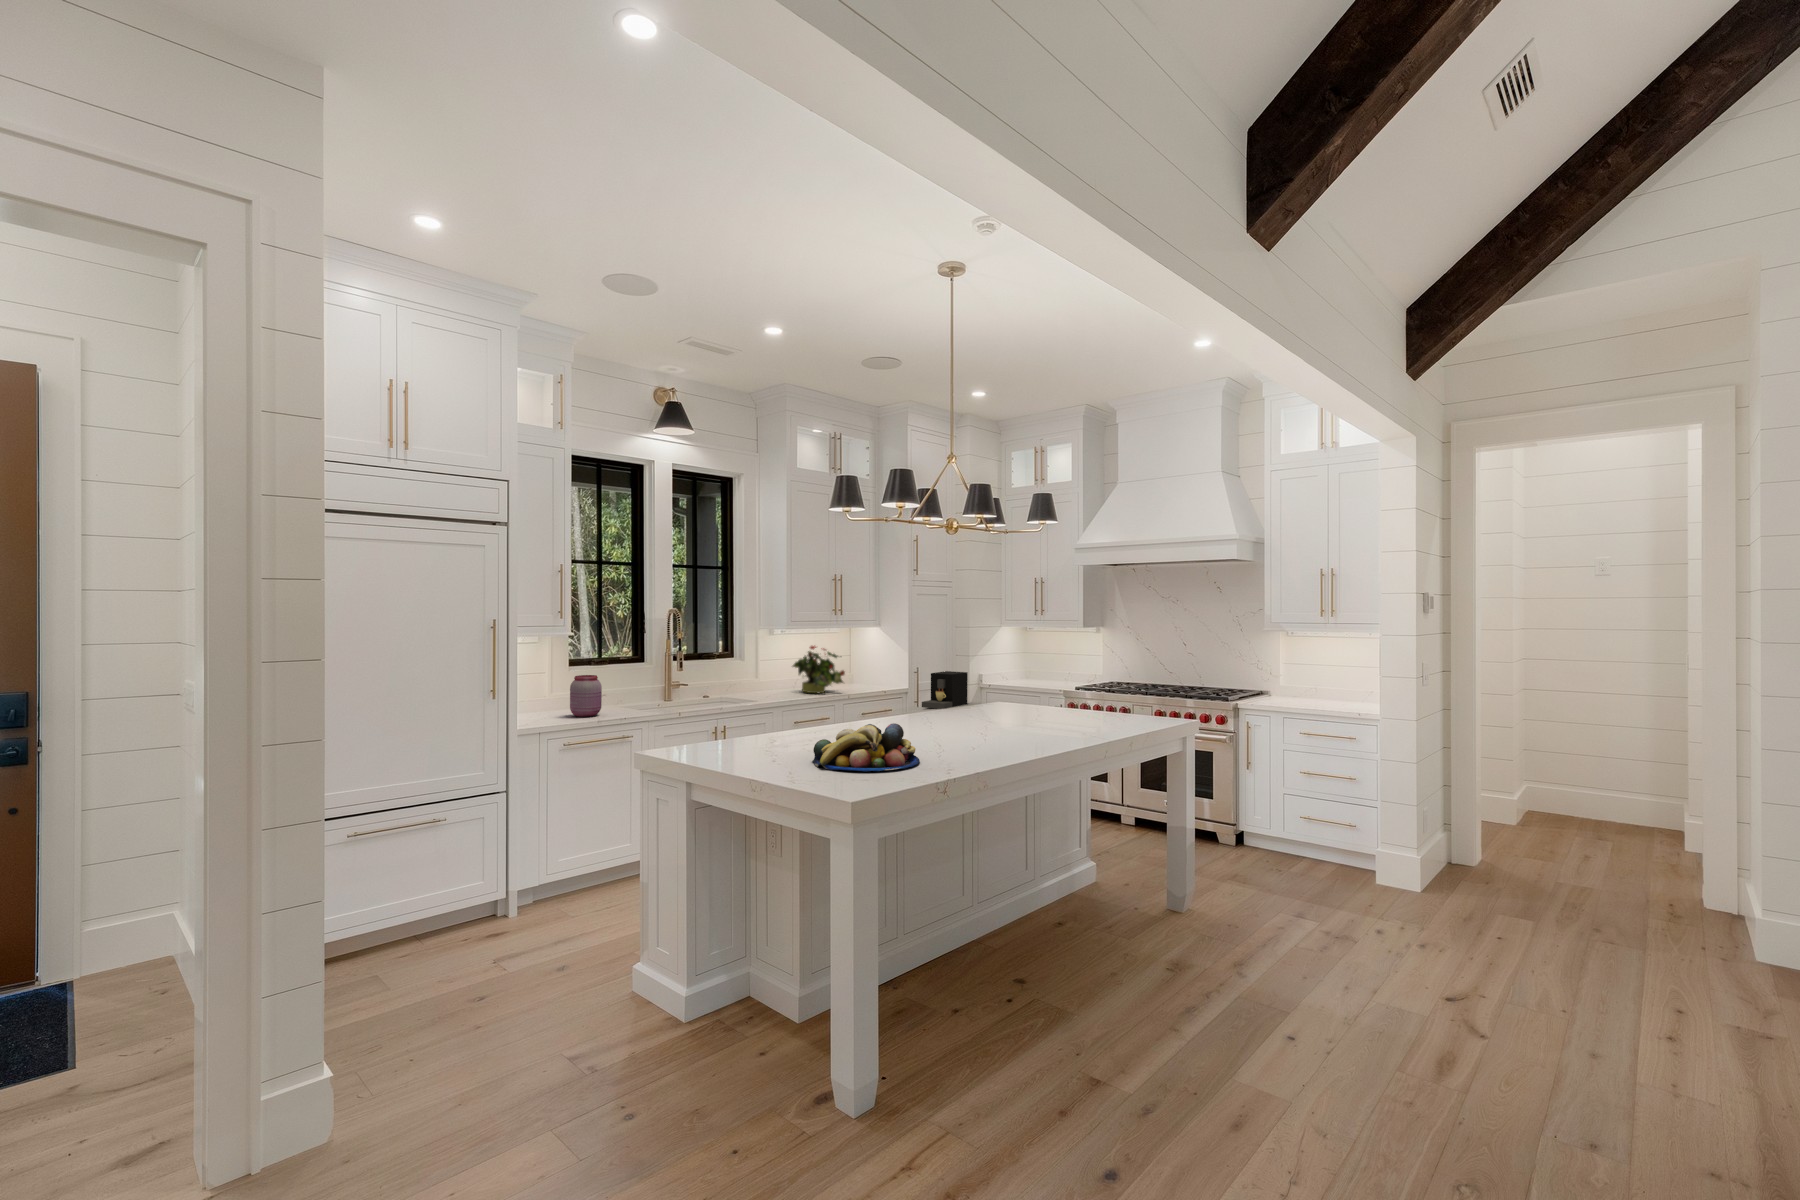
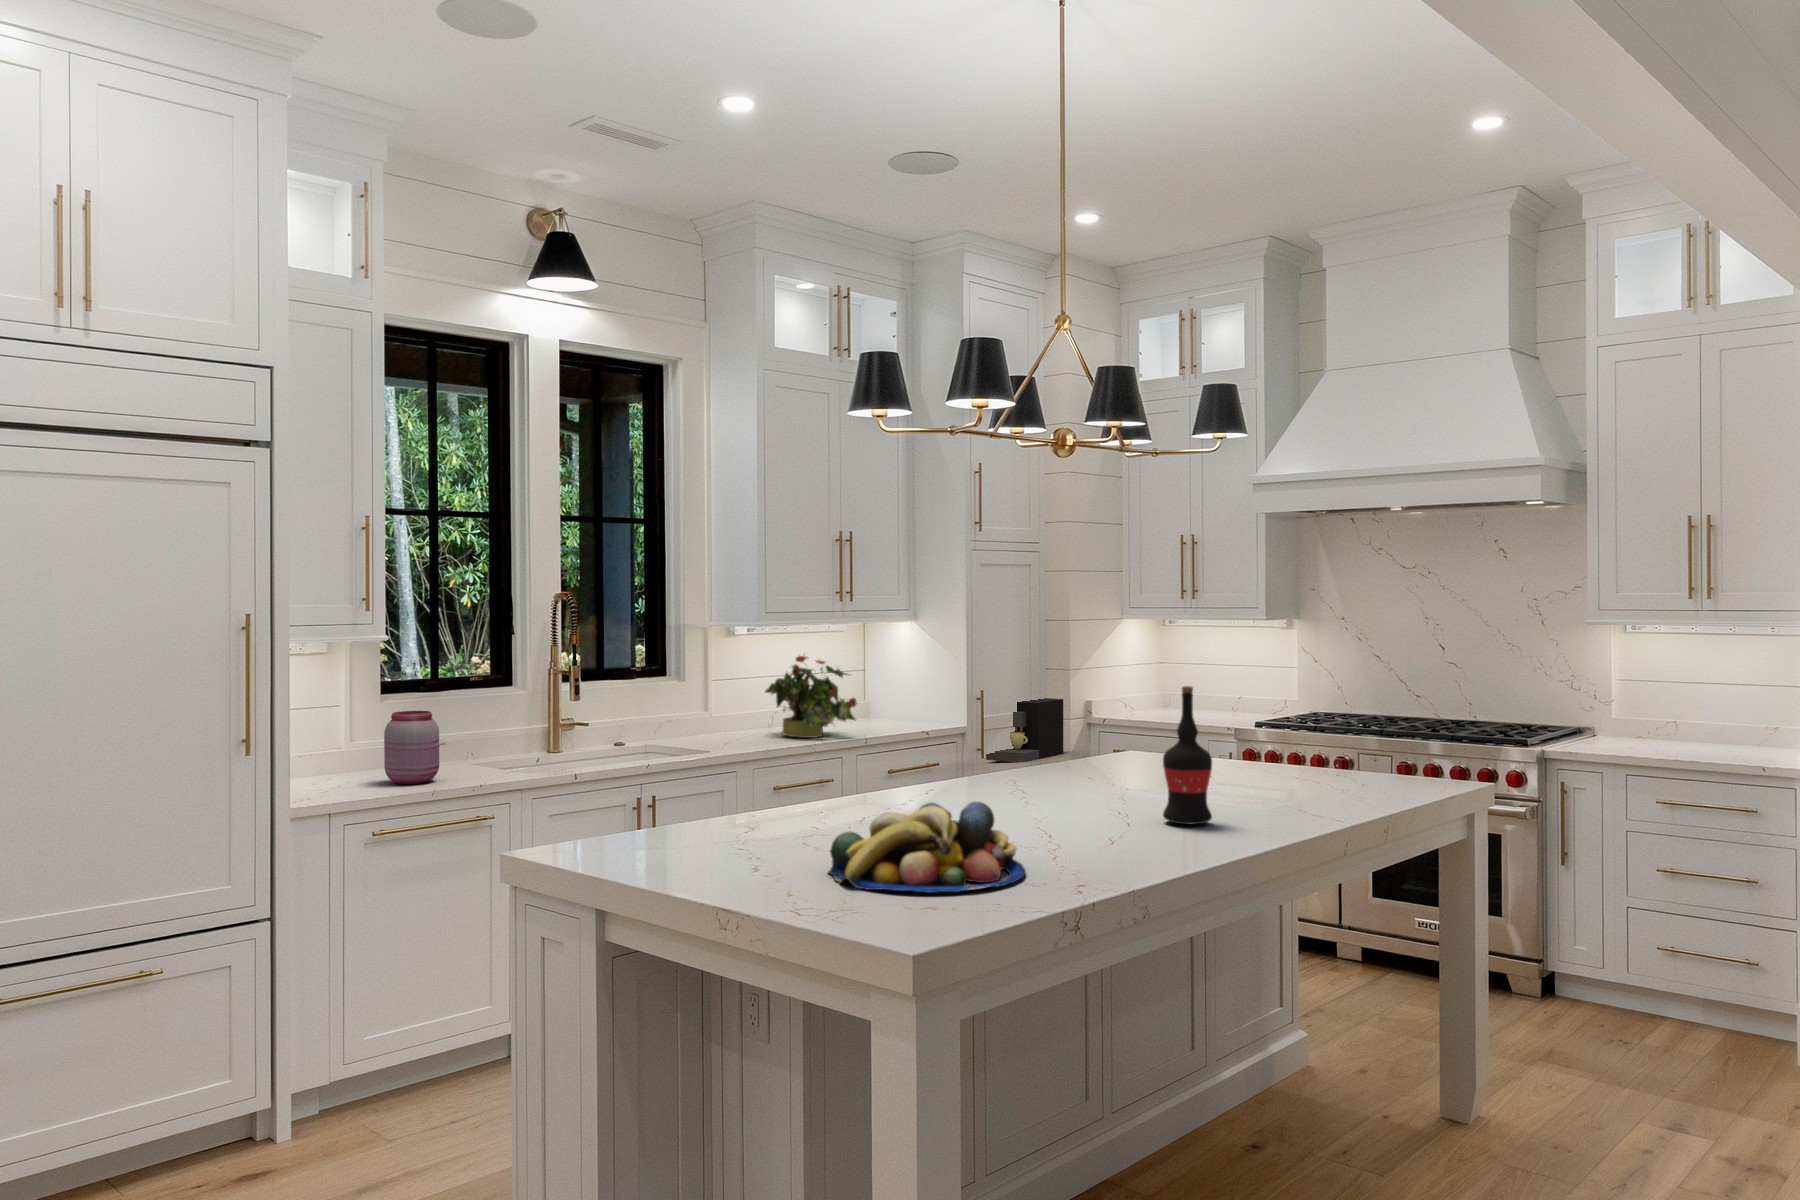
wine bottle: none [1003,662,1030,739] -> present [1163,686,1212,824]

